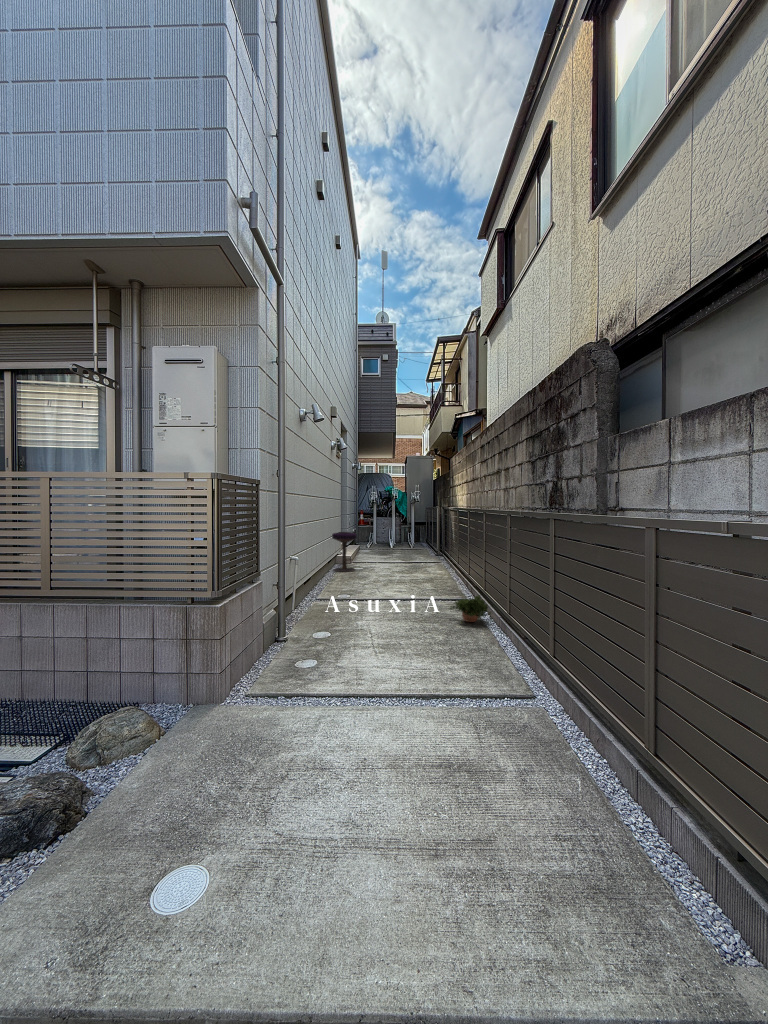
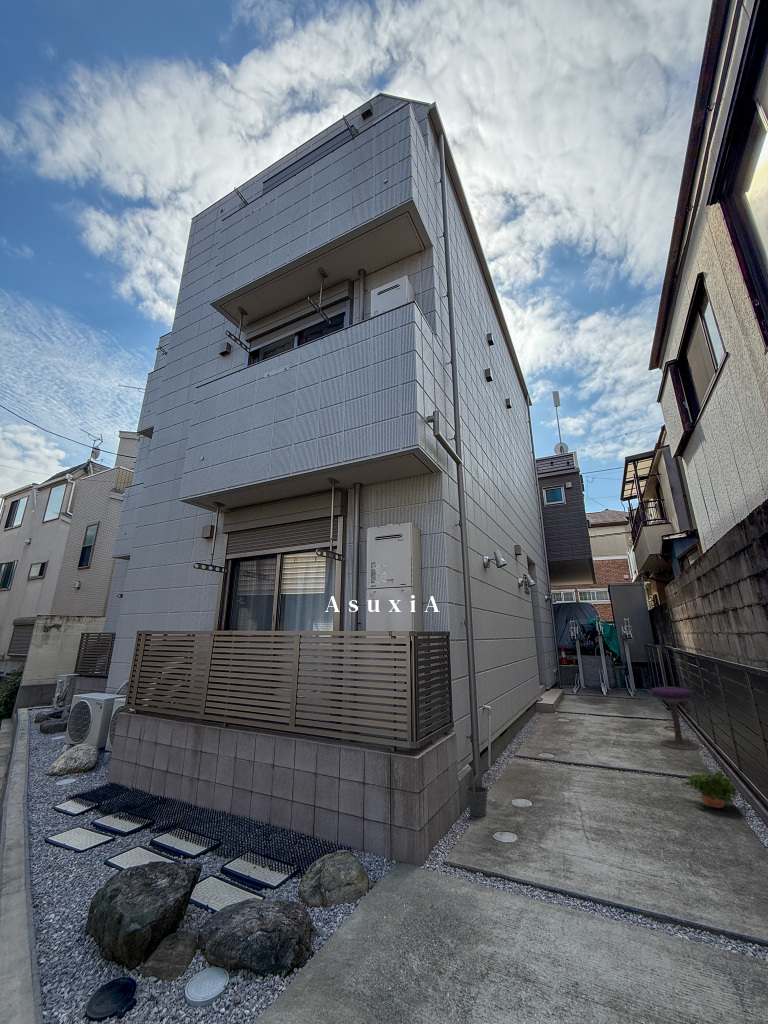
stool: present [332,532,357,572] -> present [651,687,700,750]
bucket: none [268,616,290,652] -> present [466,775,488,817]

